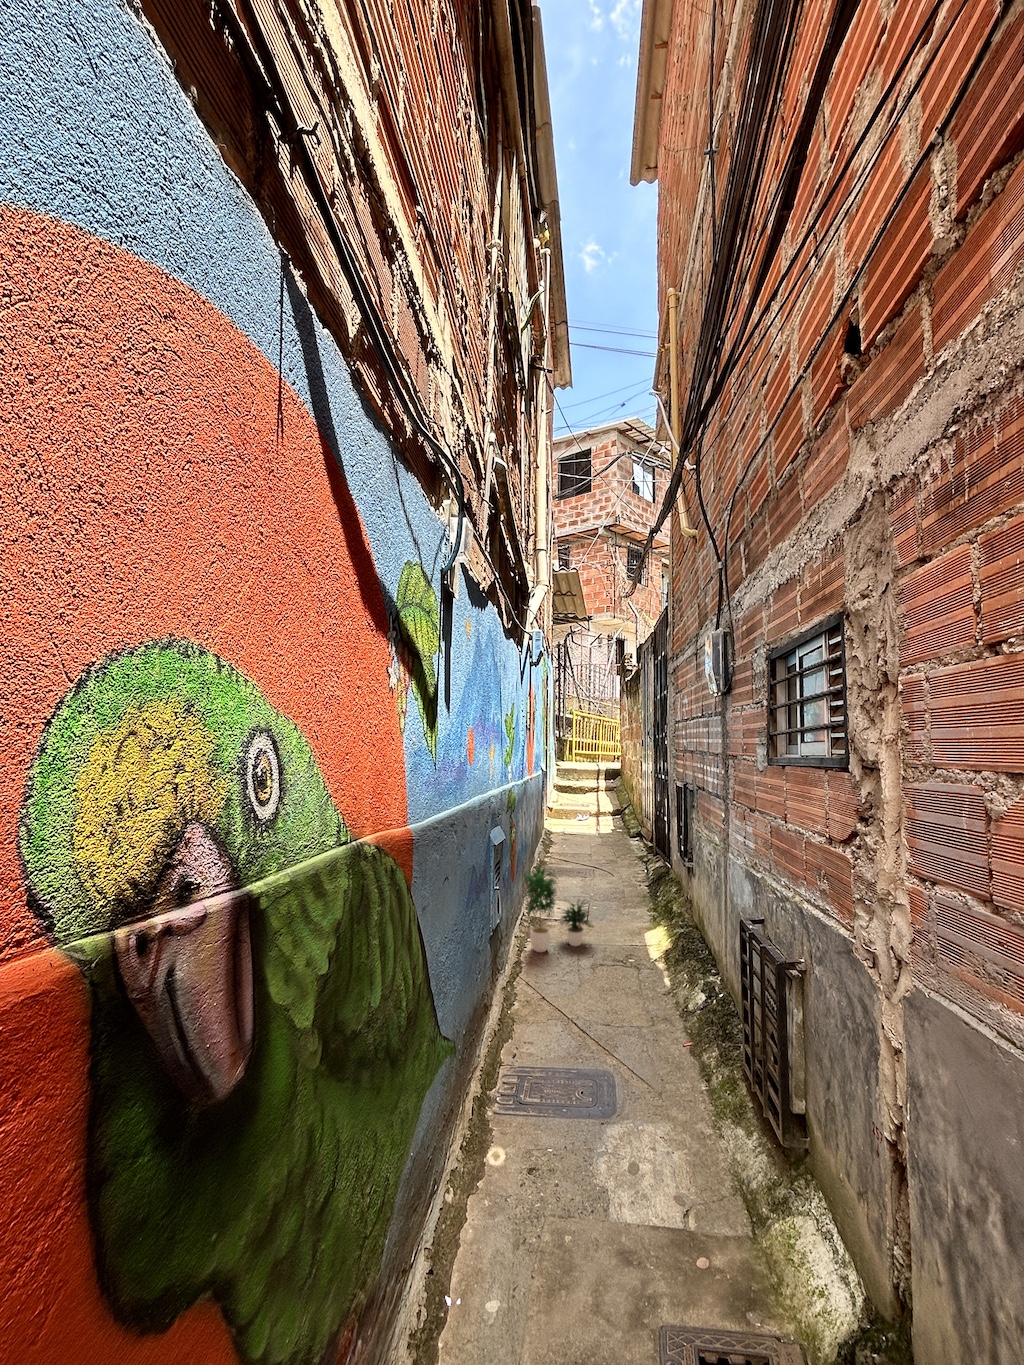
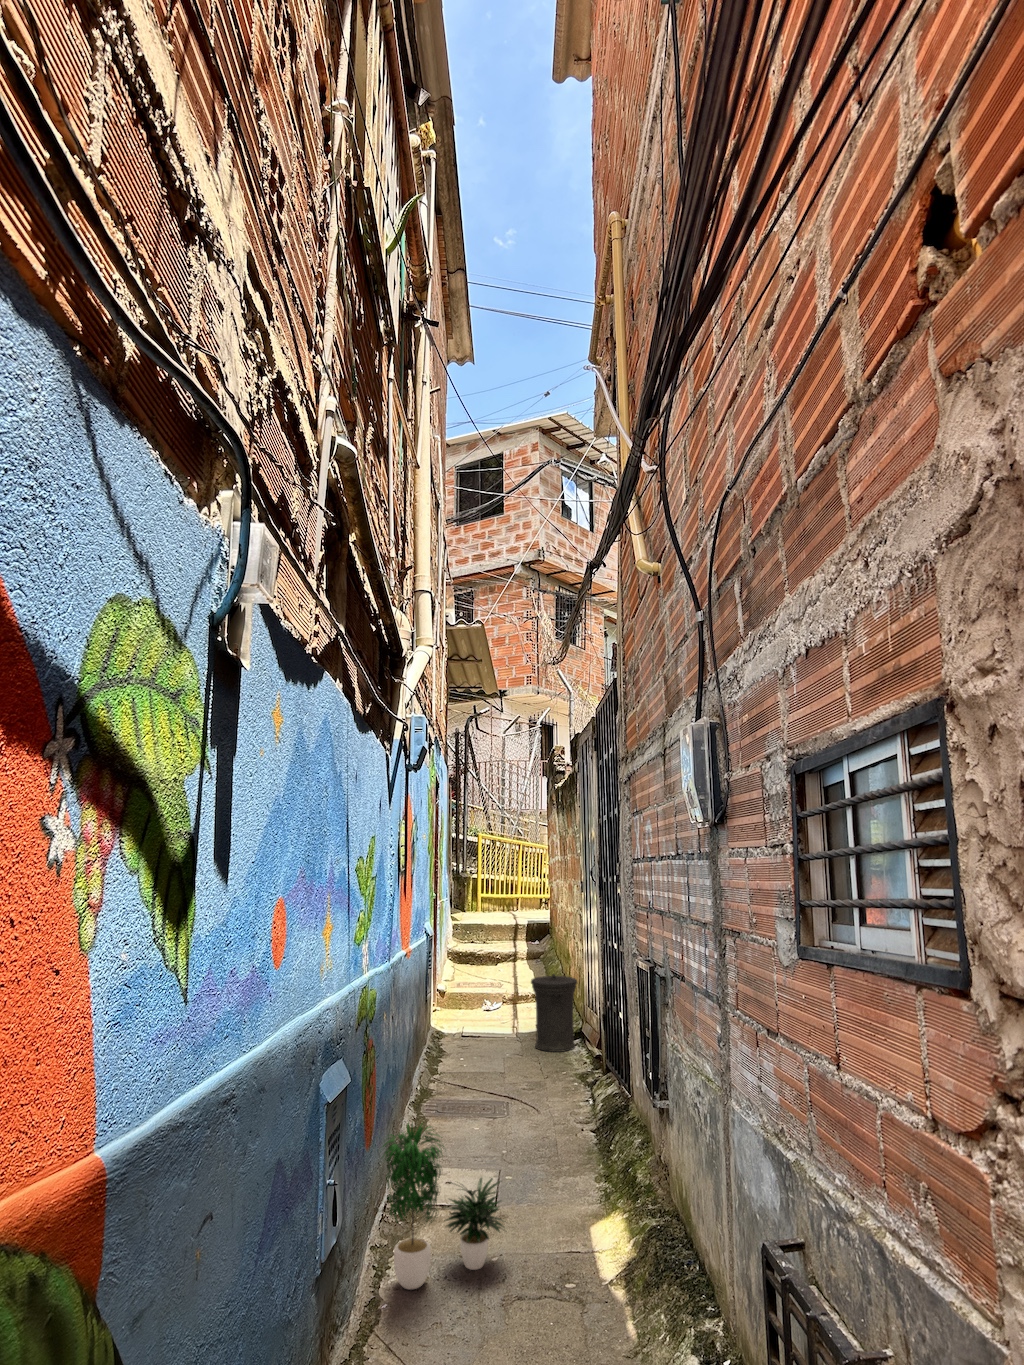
trash can: none [608,796,638,843] -> present [531,974,577,1052]

